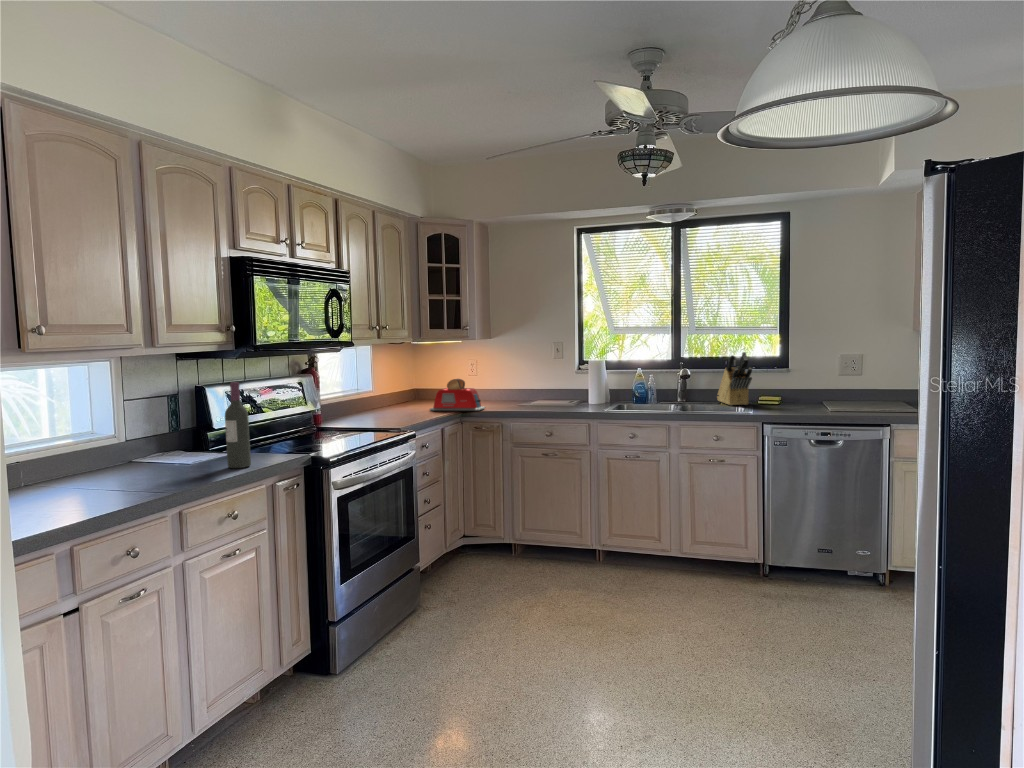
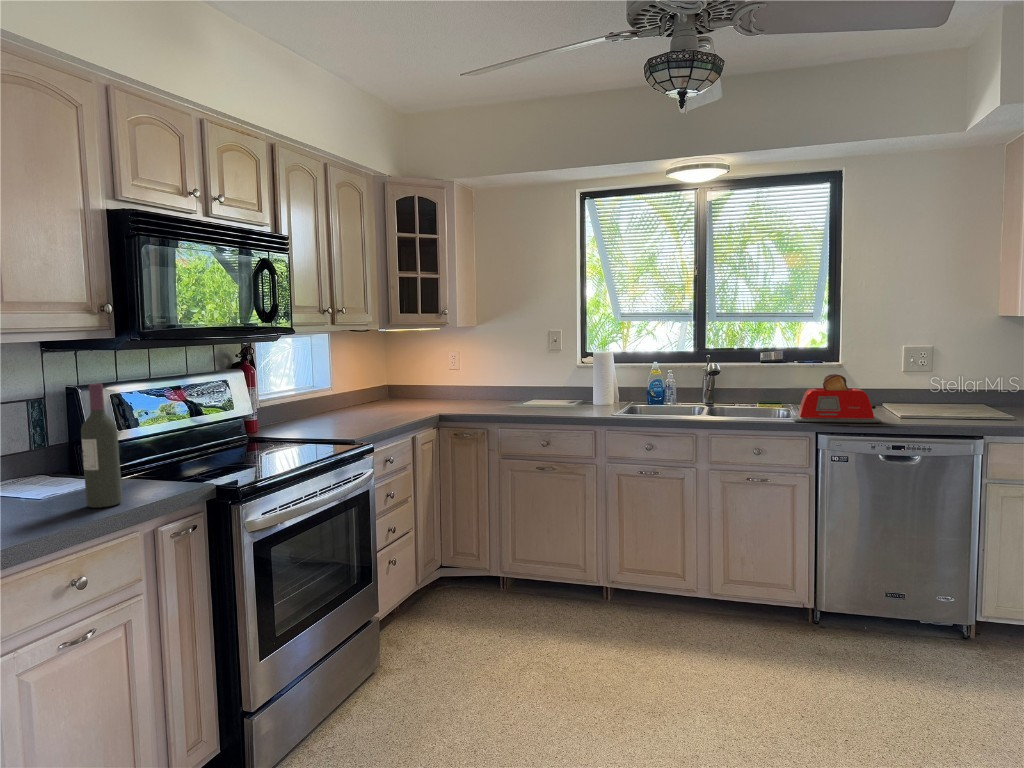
knife block: present [717,352,752,406] -> none [752,342,799,409]
toaster: present [430,379,485,411] -> present [792,374,881,423]

